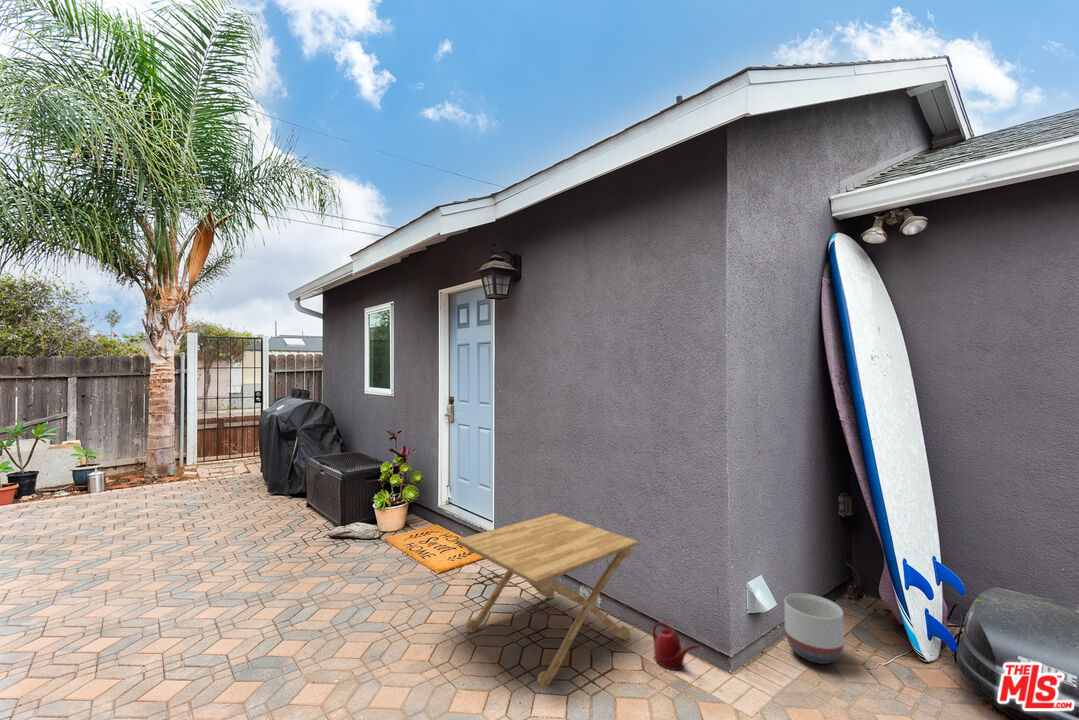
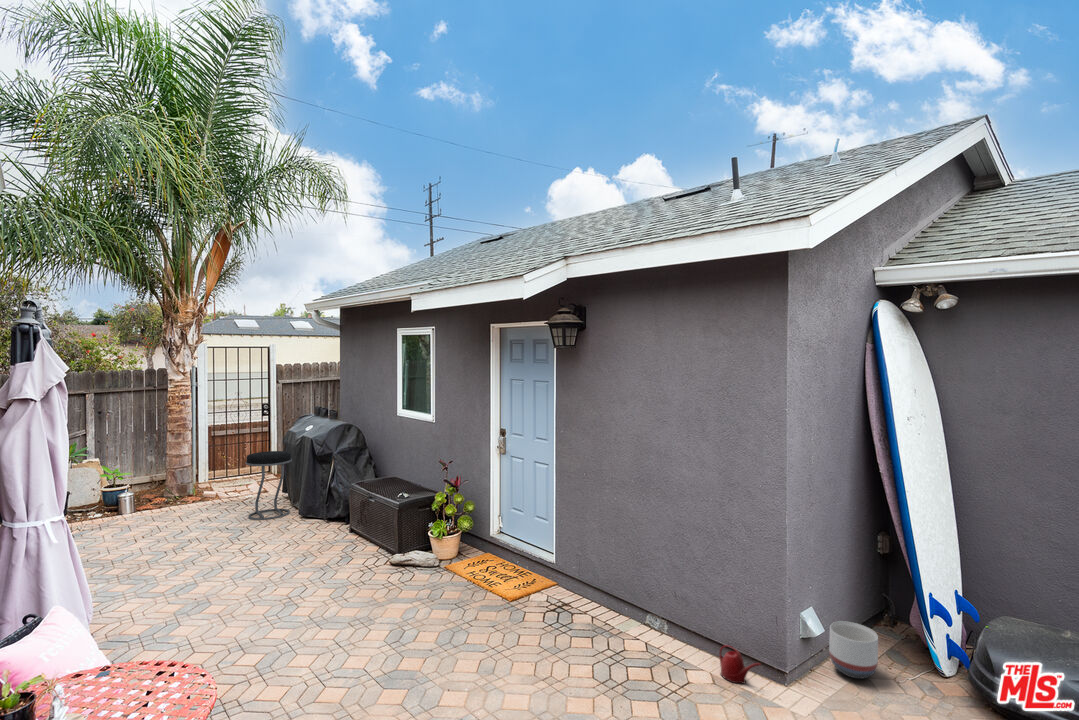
stool: none [212,430,261,496] -> present [245,451,292,520]
side table: present [457,513,638,688] -> none [549,549,705,698]

